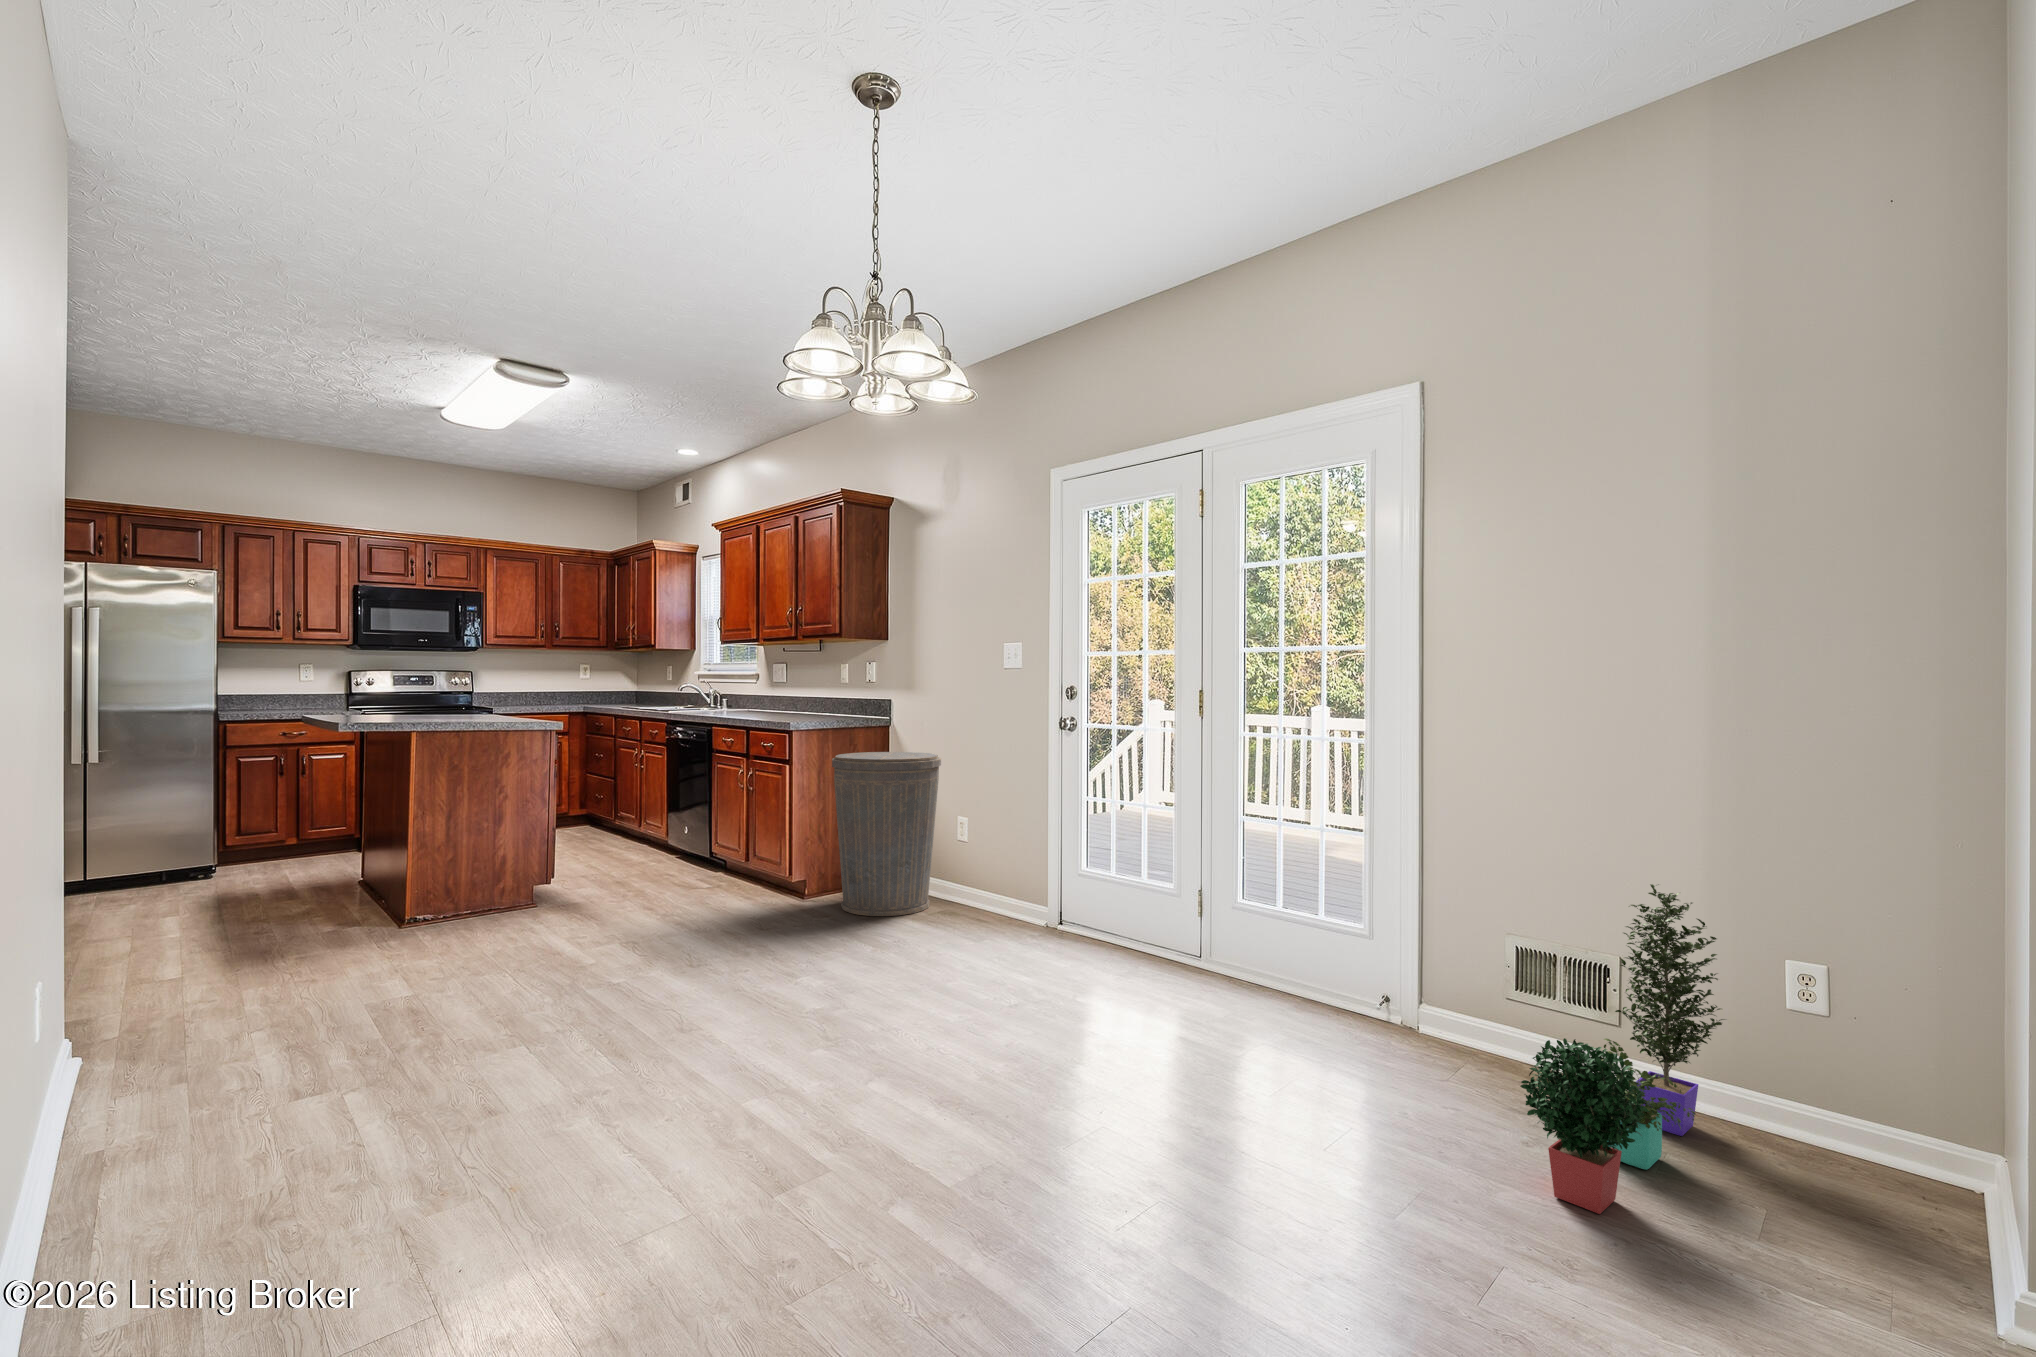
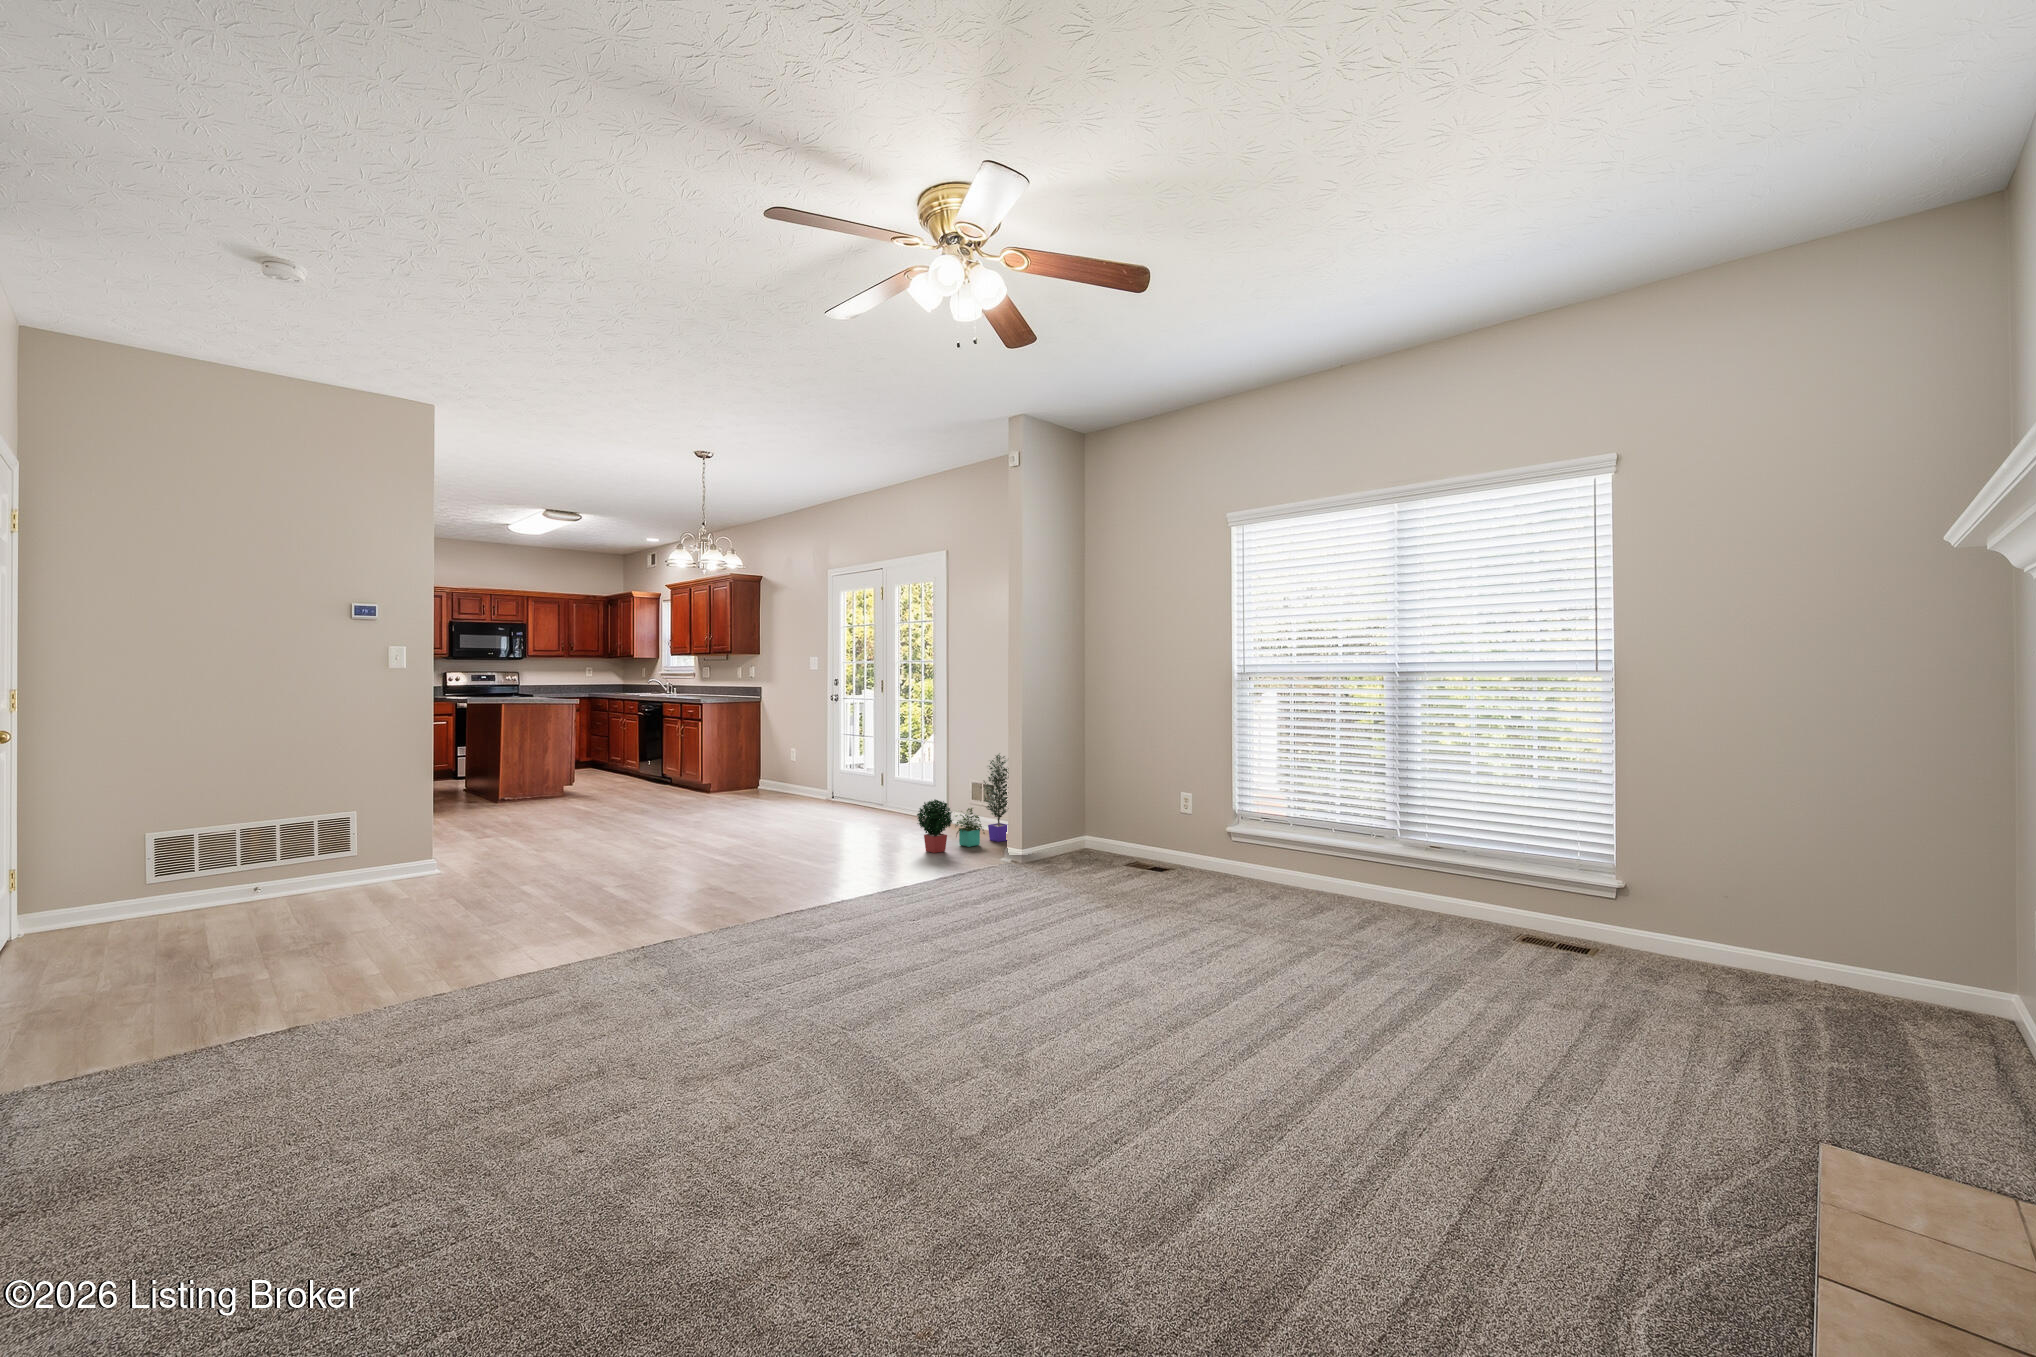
trash can: present [832,752,941,916] -> none [721,715,781,797]

